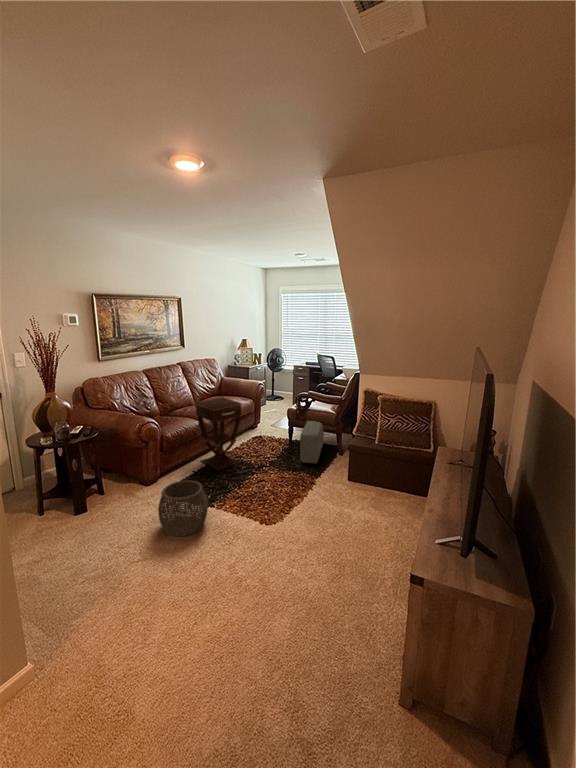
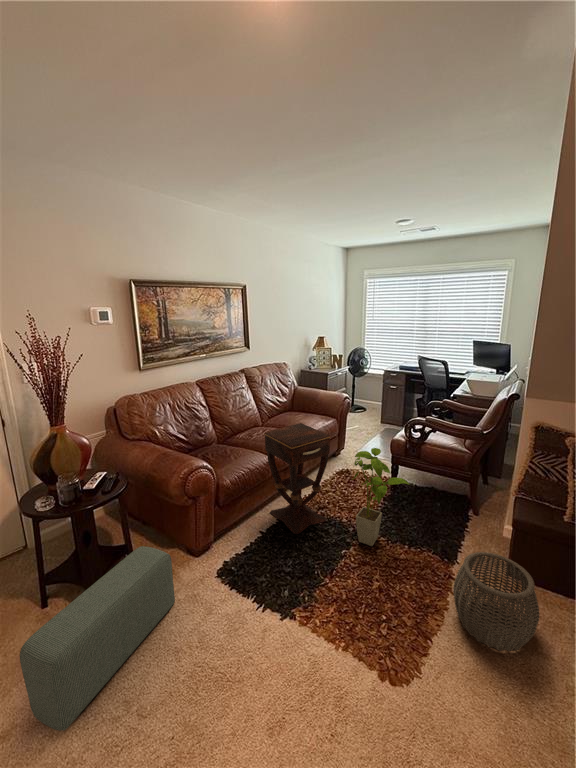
house plant: none [254,407,291,473] -> present [353,448,409,546]
pouf: present [300,421,324,463] -> present [20,546,175,731]
woven basket: present [158,480,208,537] -> present [453,552,540,651]

